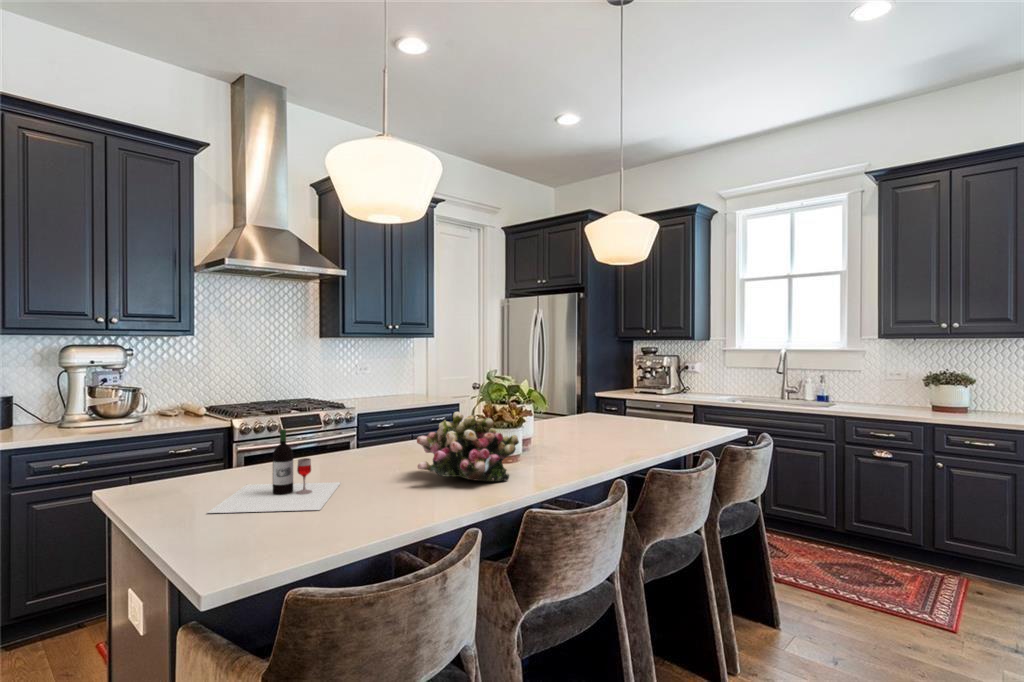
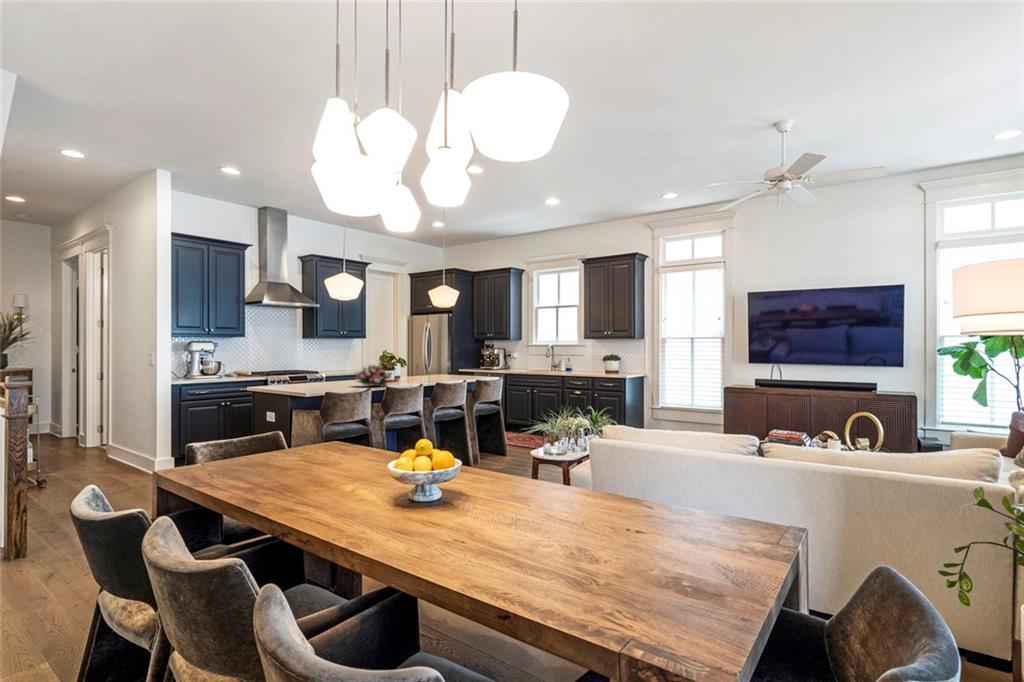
wine bottle: present [207,429,341,513] -> none [287,368,328,391]

